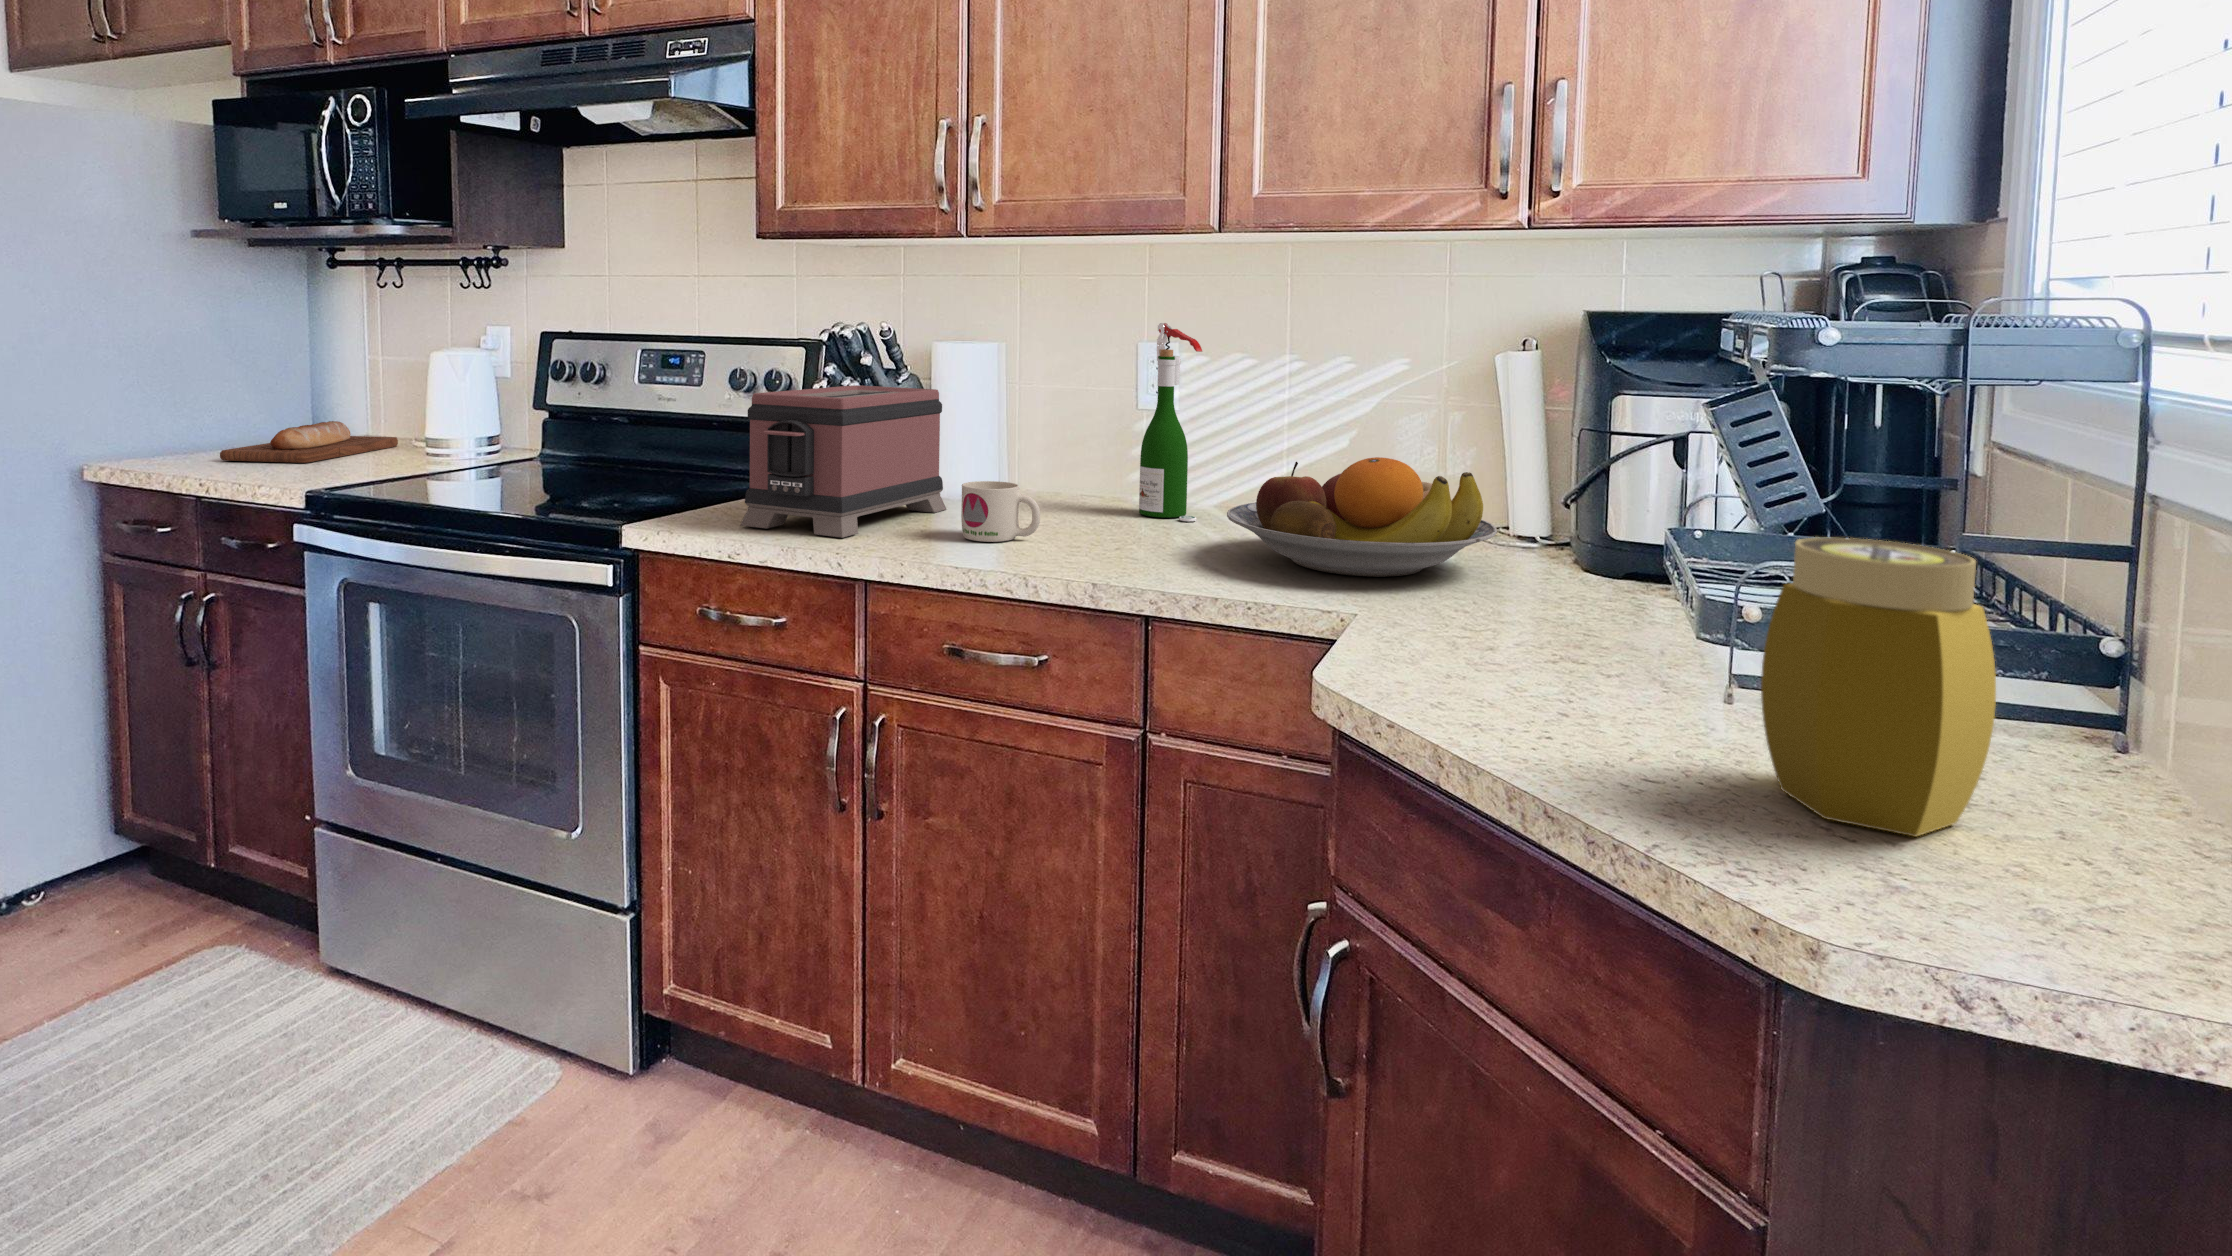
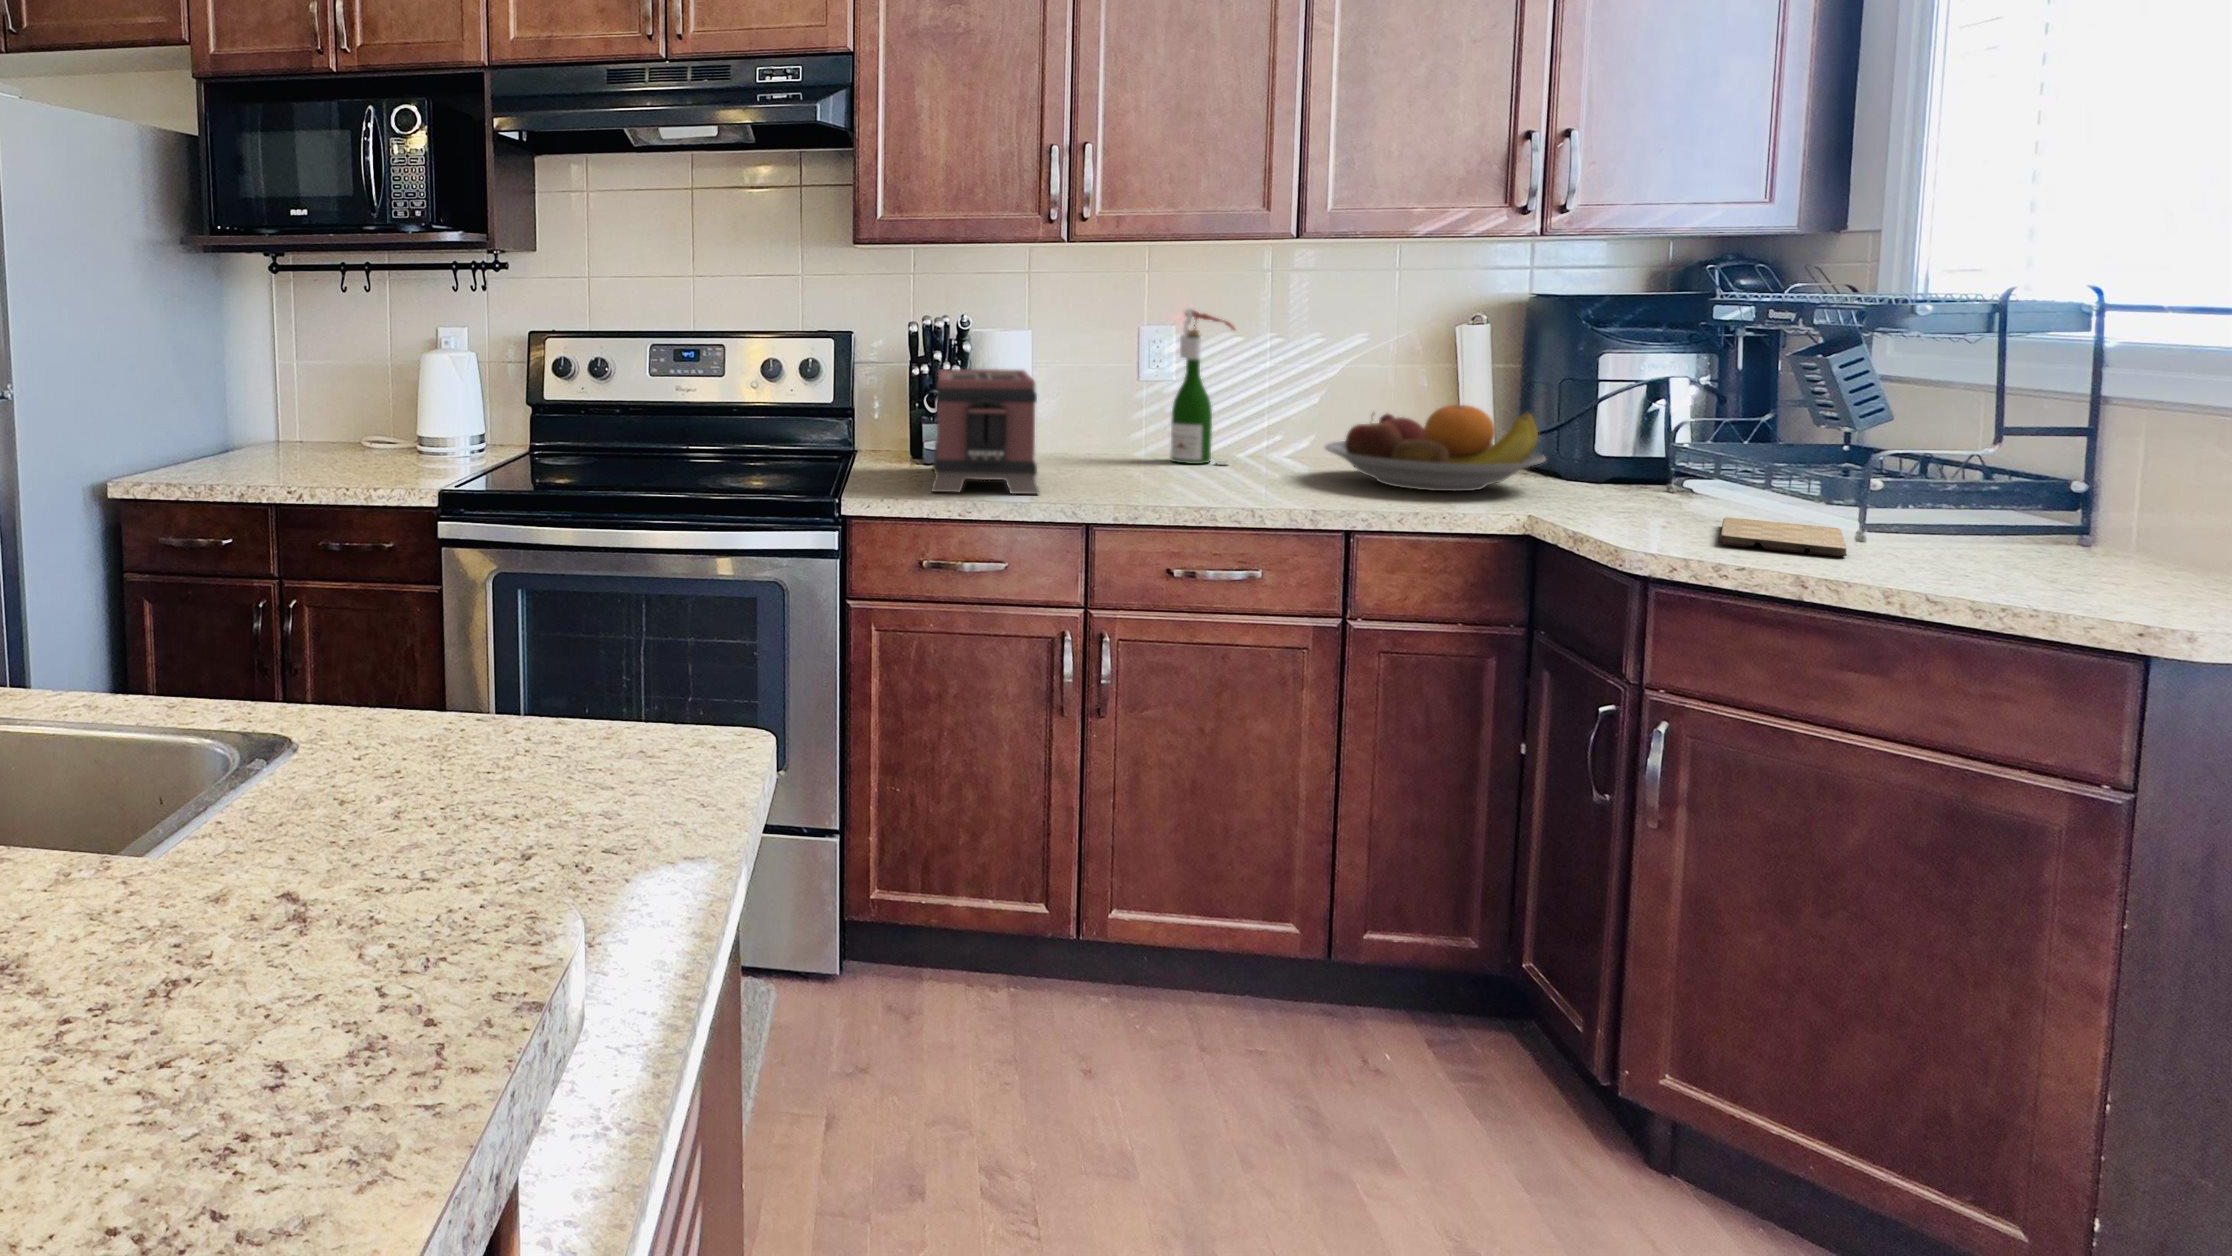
bread loaf: present [220,421,398,463] -> none [224,429,336,473]
mug: present [961,481,1040,542] -> none [1115,441,1180,489]
jar: present [1761,538,1996,836] -> none [2000,430,2142,588]
cutting board: none [1462,645,1708,723] -> present [1719,517,1847,556]

